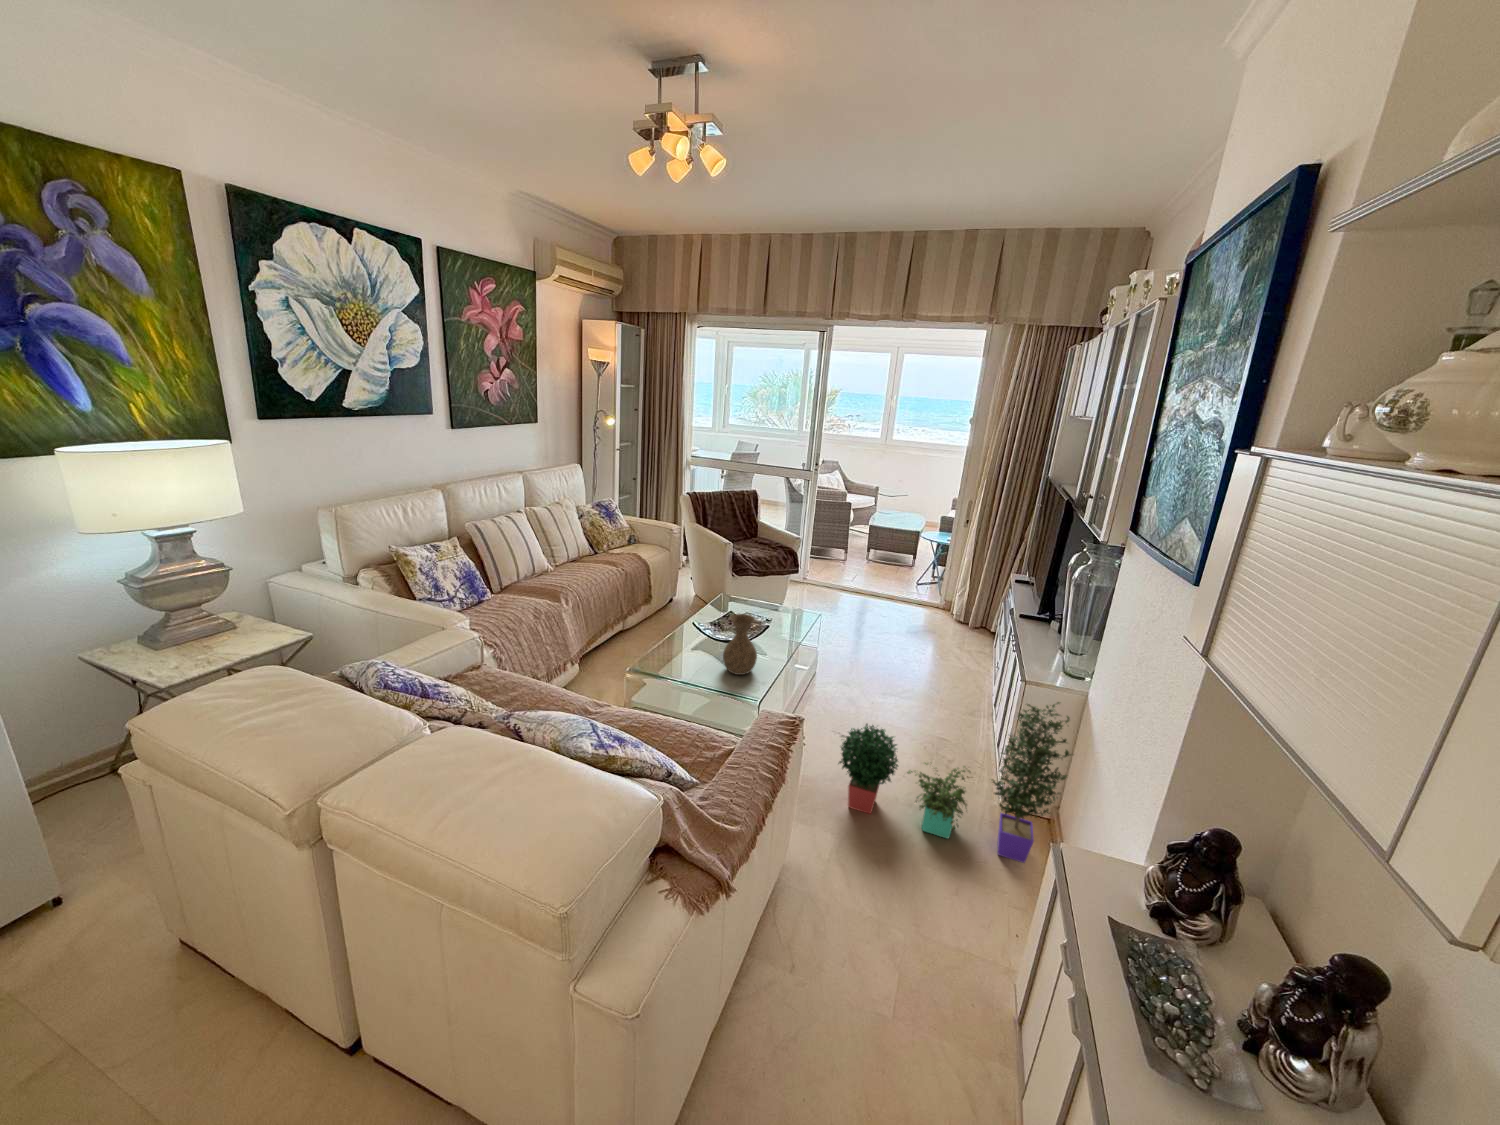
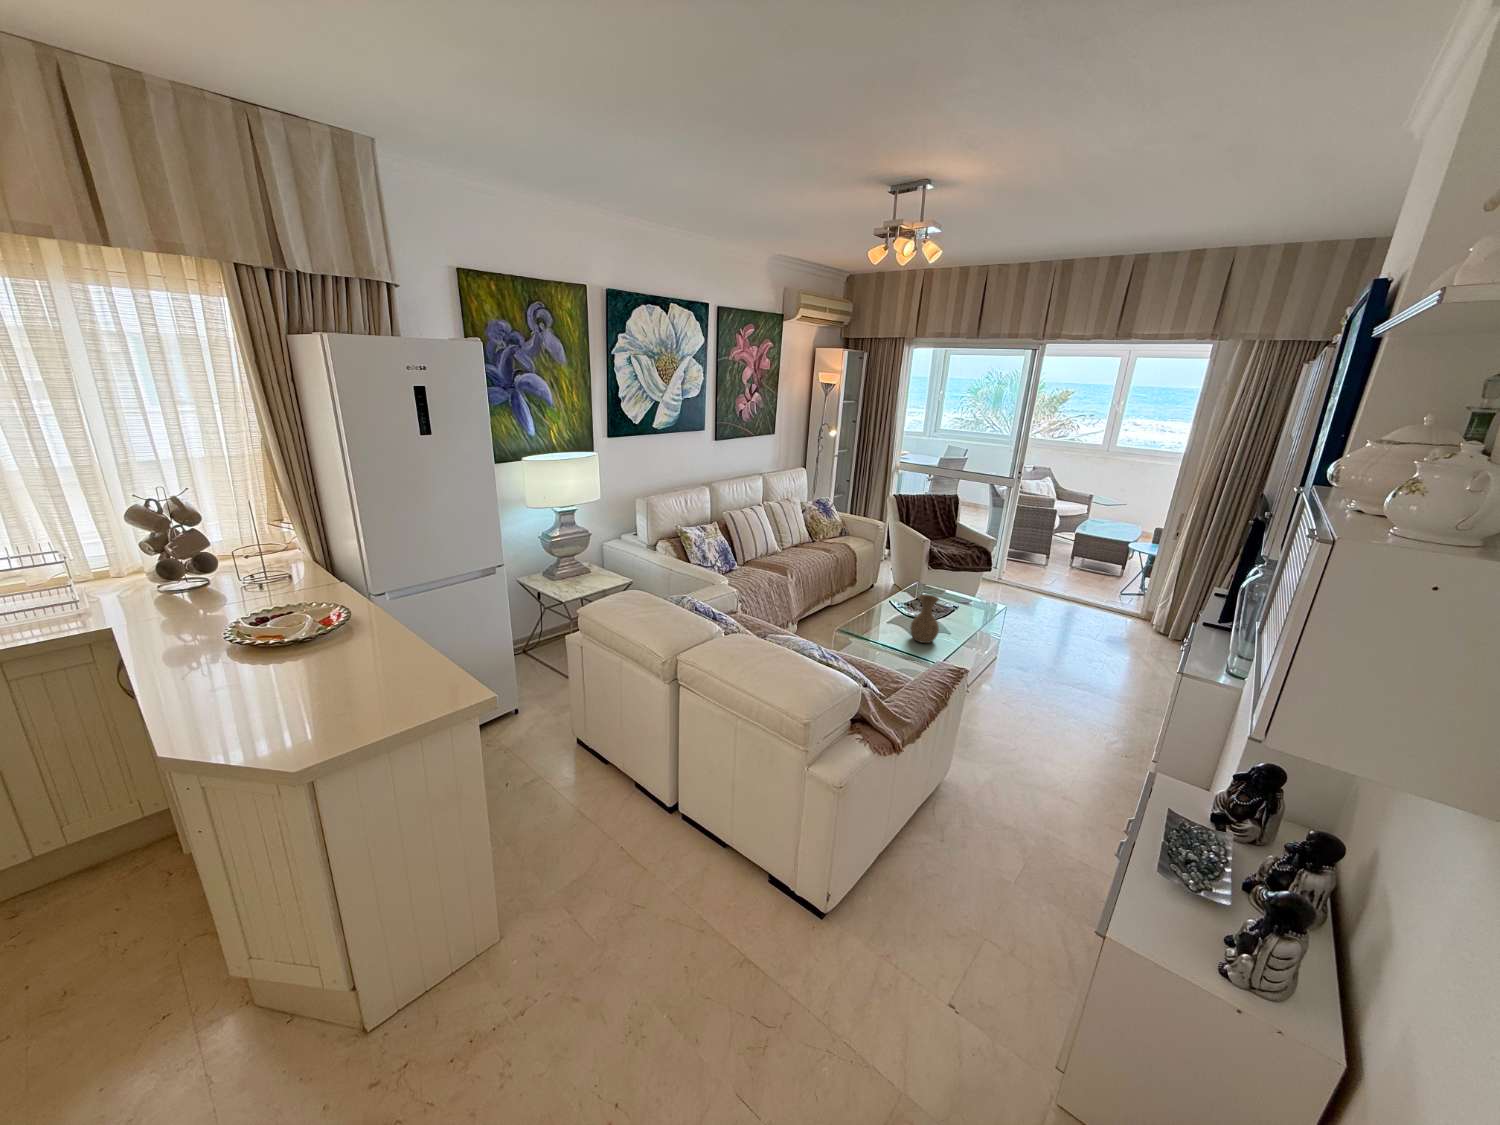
potted plant: present [838,702,1072,863] -> none [999,688,1220,828]

